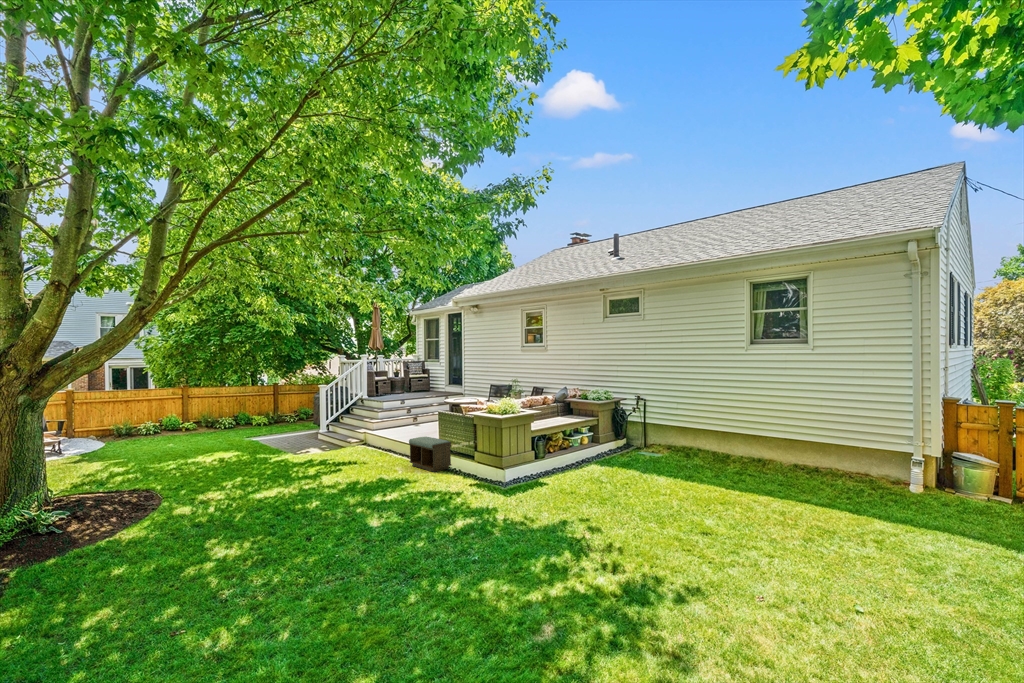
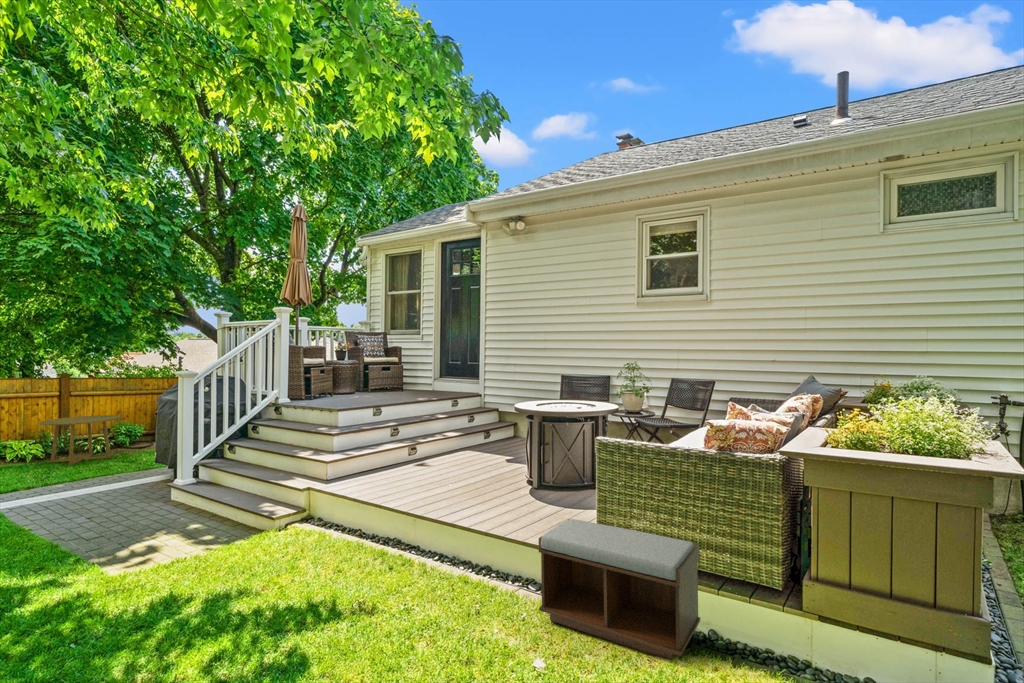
round table: none [267,404,300,427] -> present [39,415,120,465]

